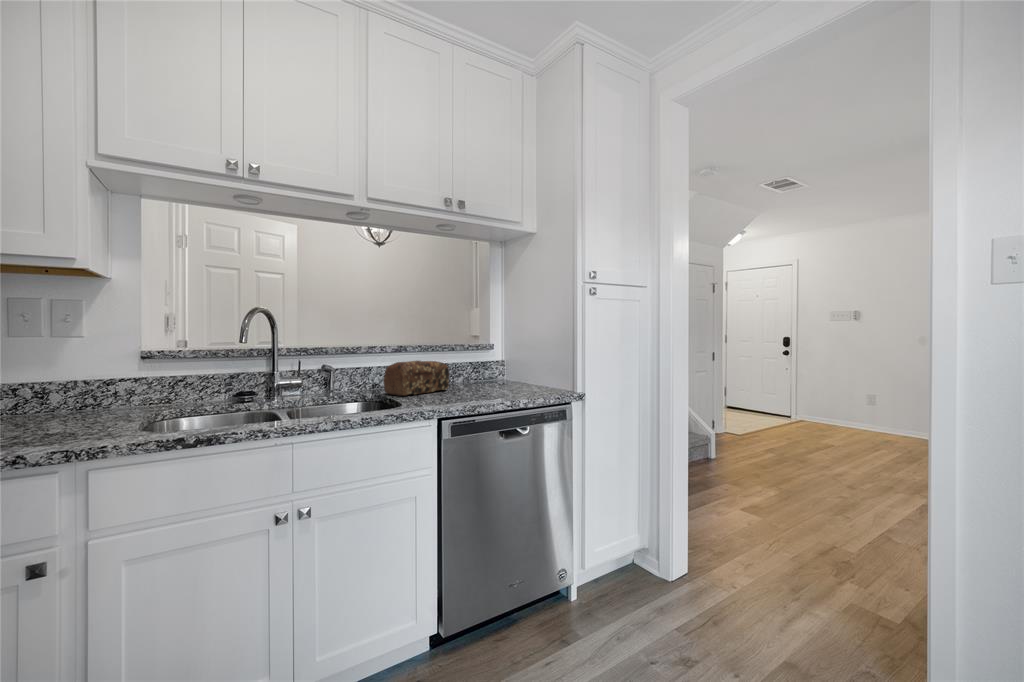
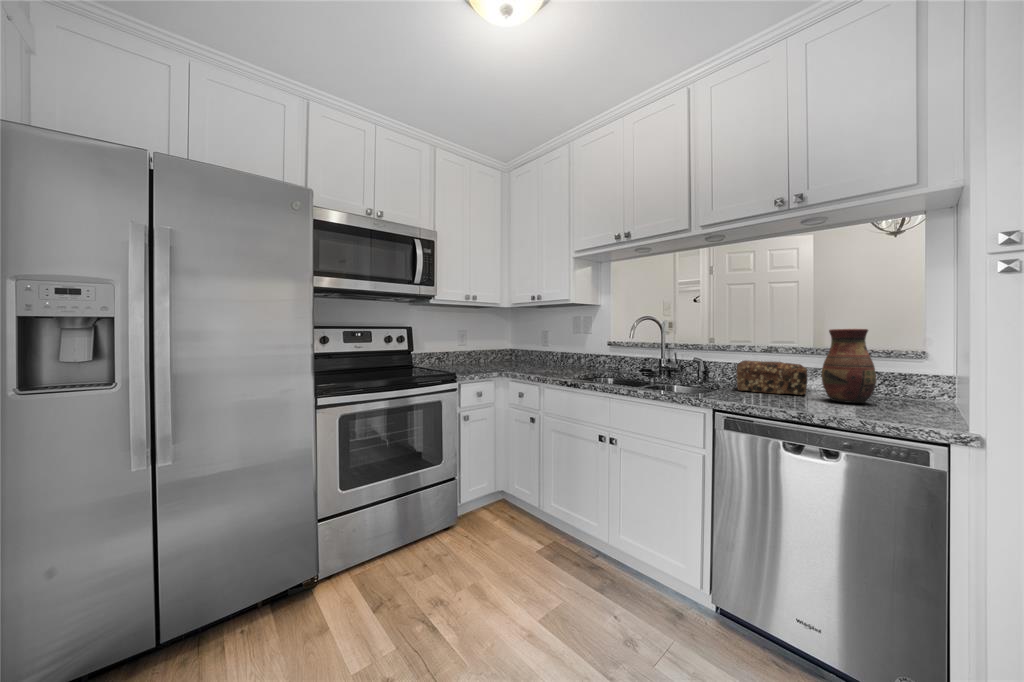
vase: none [464,328,499,390] -> present [822,329,876,403]

